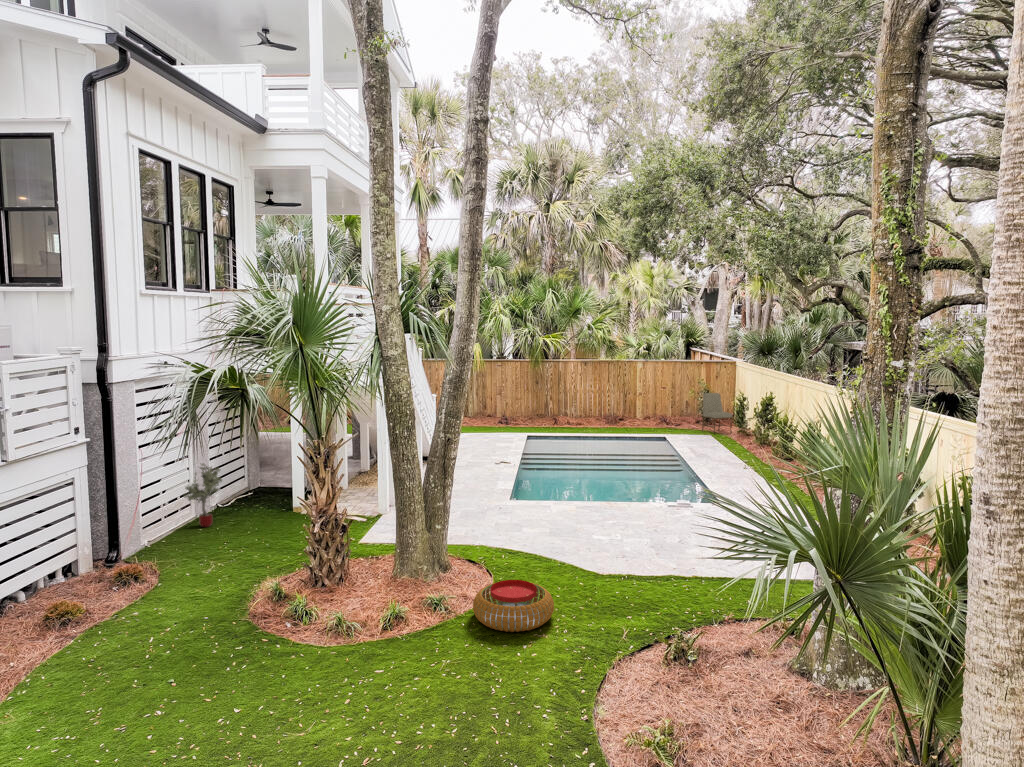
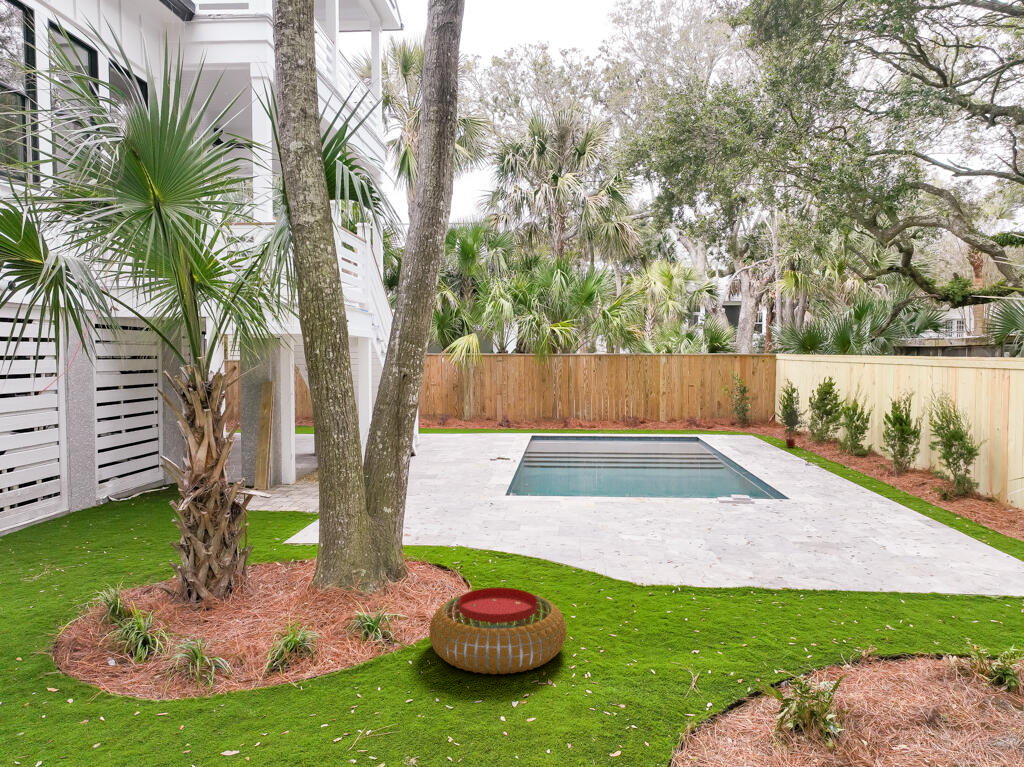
chair: present [702,393,732,434] -> none [741,392,778,440]
potted tree: present [184,464,222,527] -> present [784,404,807,448]

